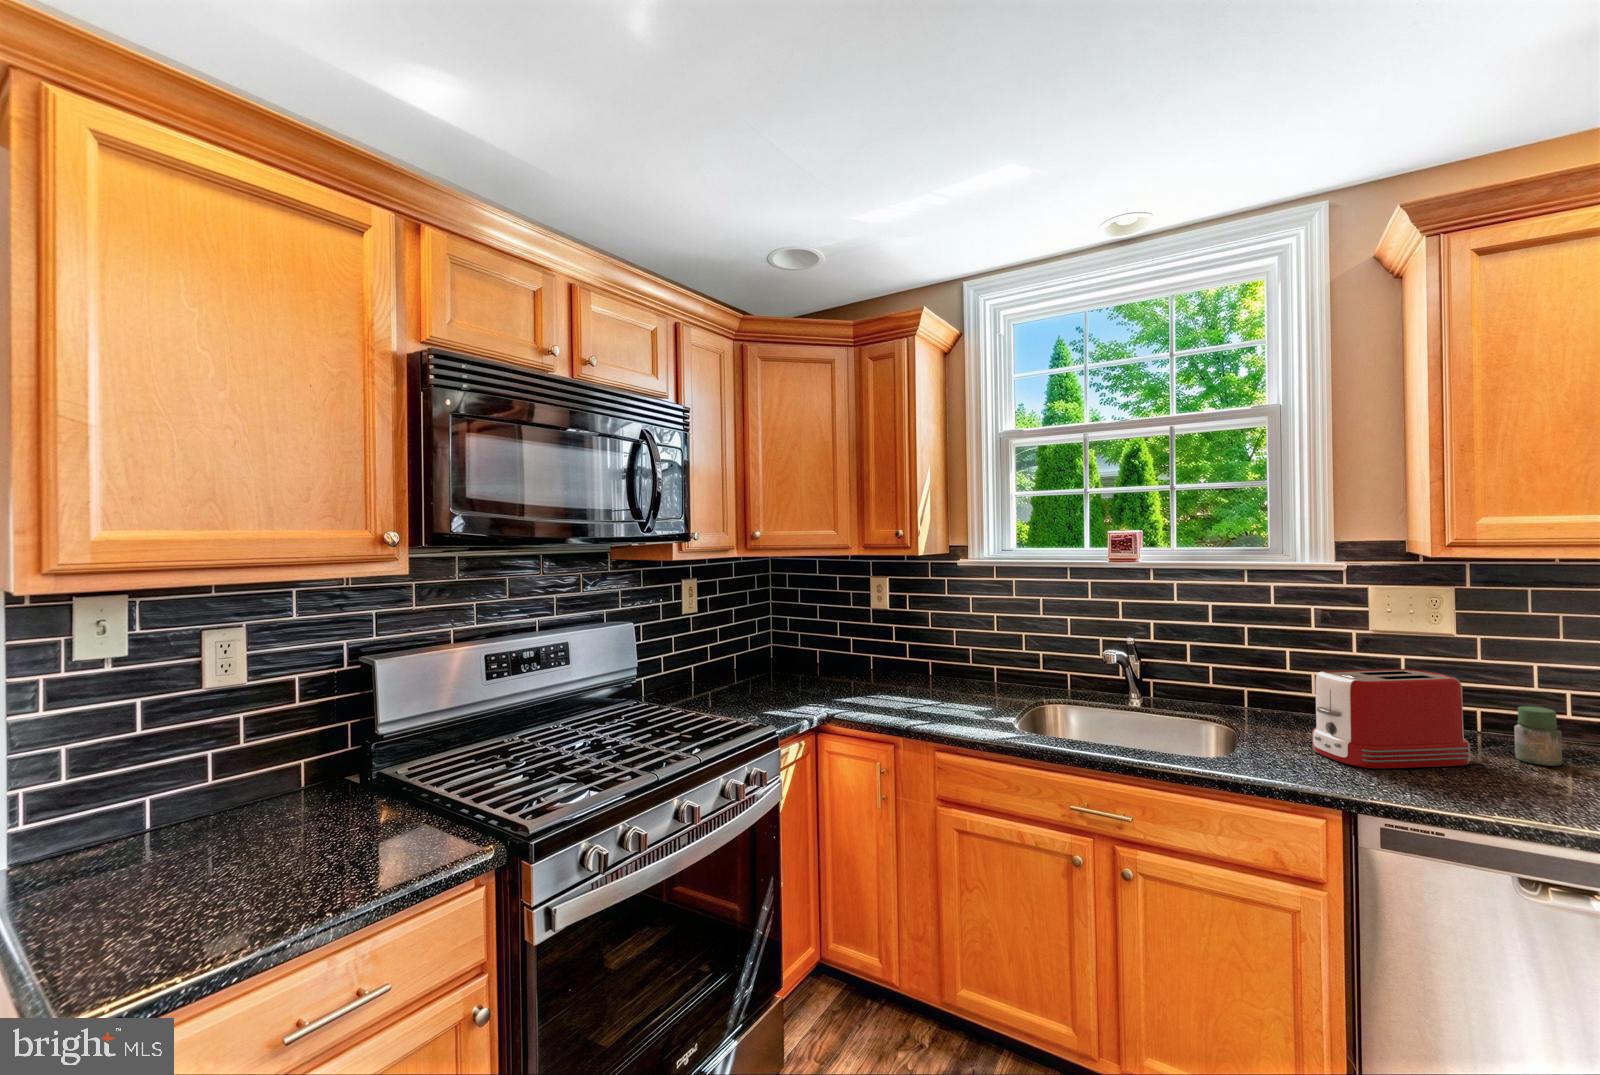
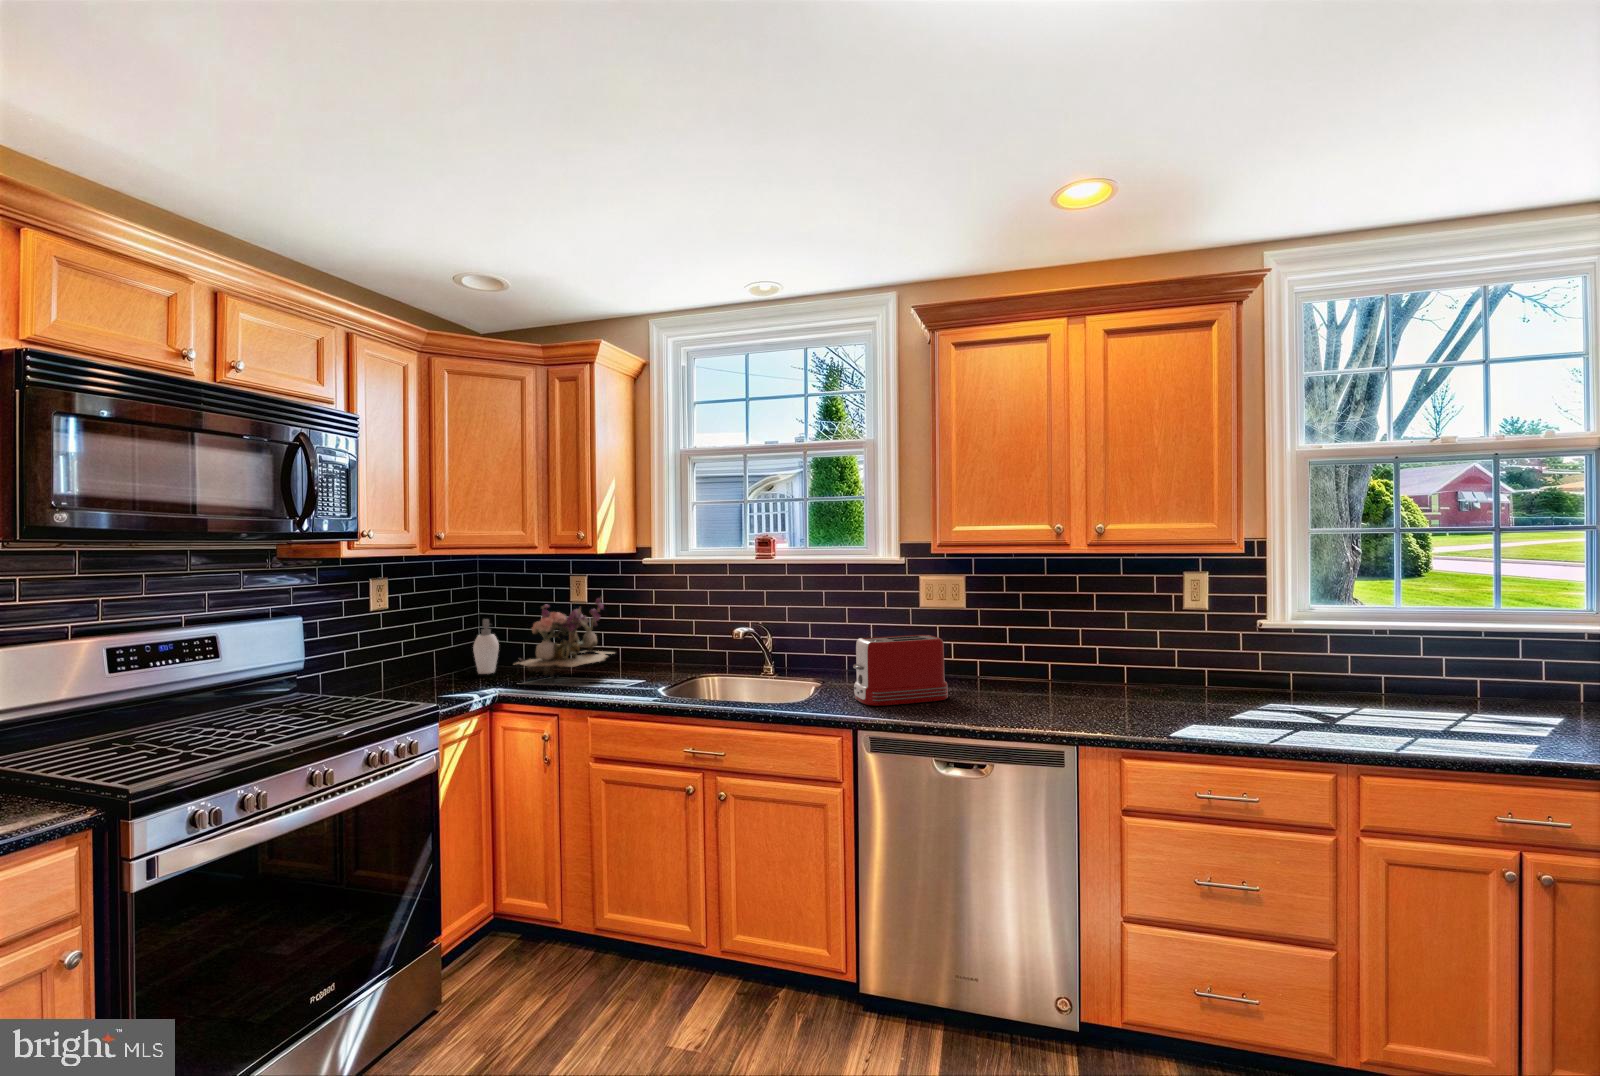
flower arrangement: none [833,602,937,694] -> present [514,598,614,676]
soap dispenser: none [781,625,806,684] -> present [473,619,499,674]
jar: present [1514,706,1562,766] -> none [980,658,1003,698]

